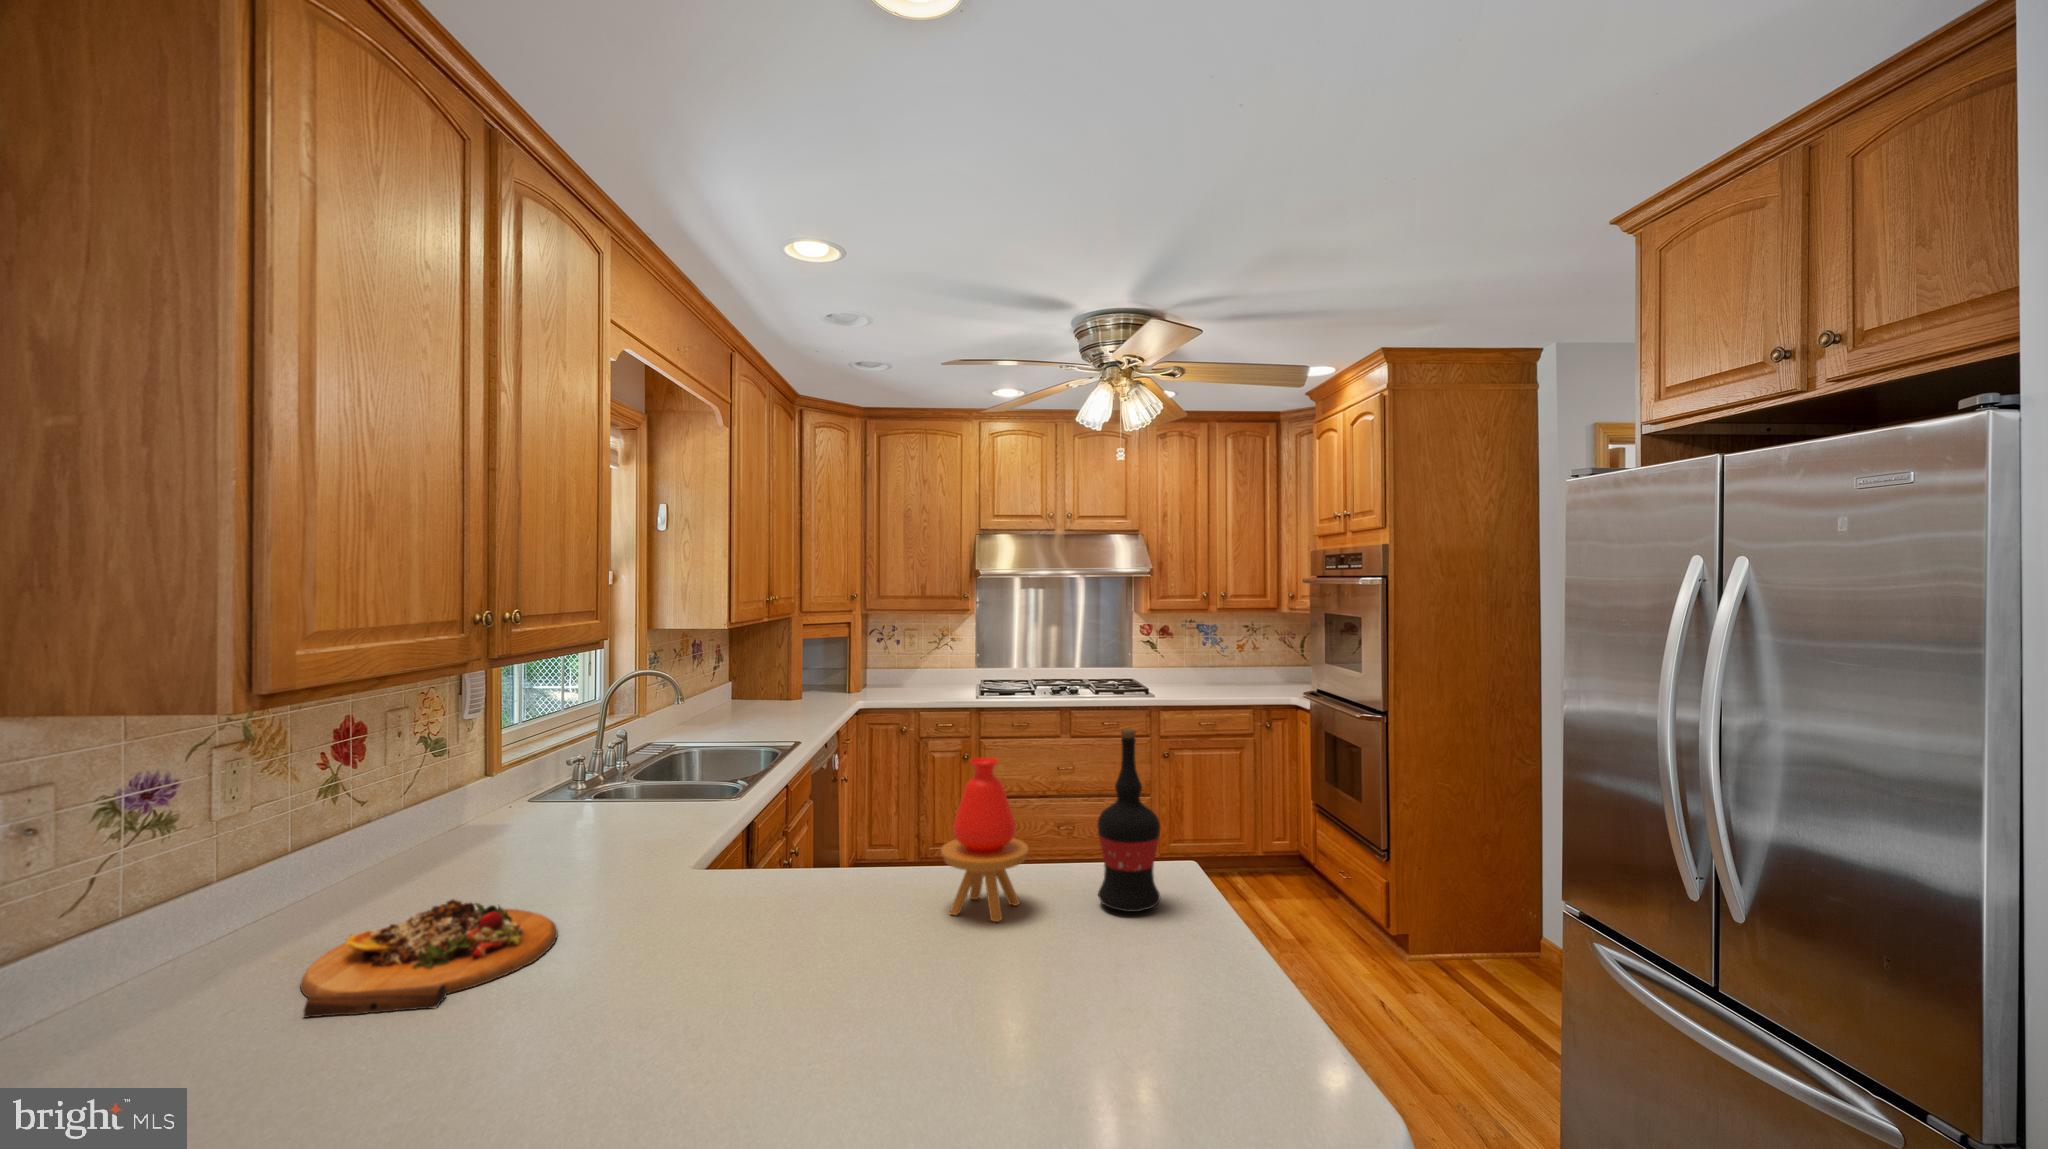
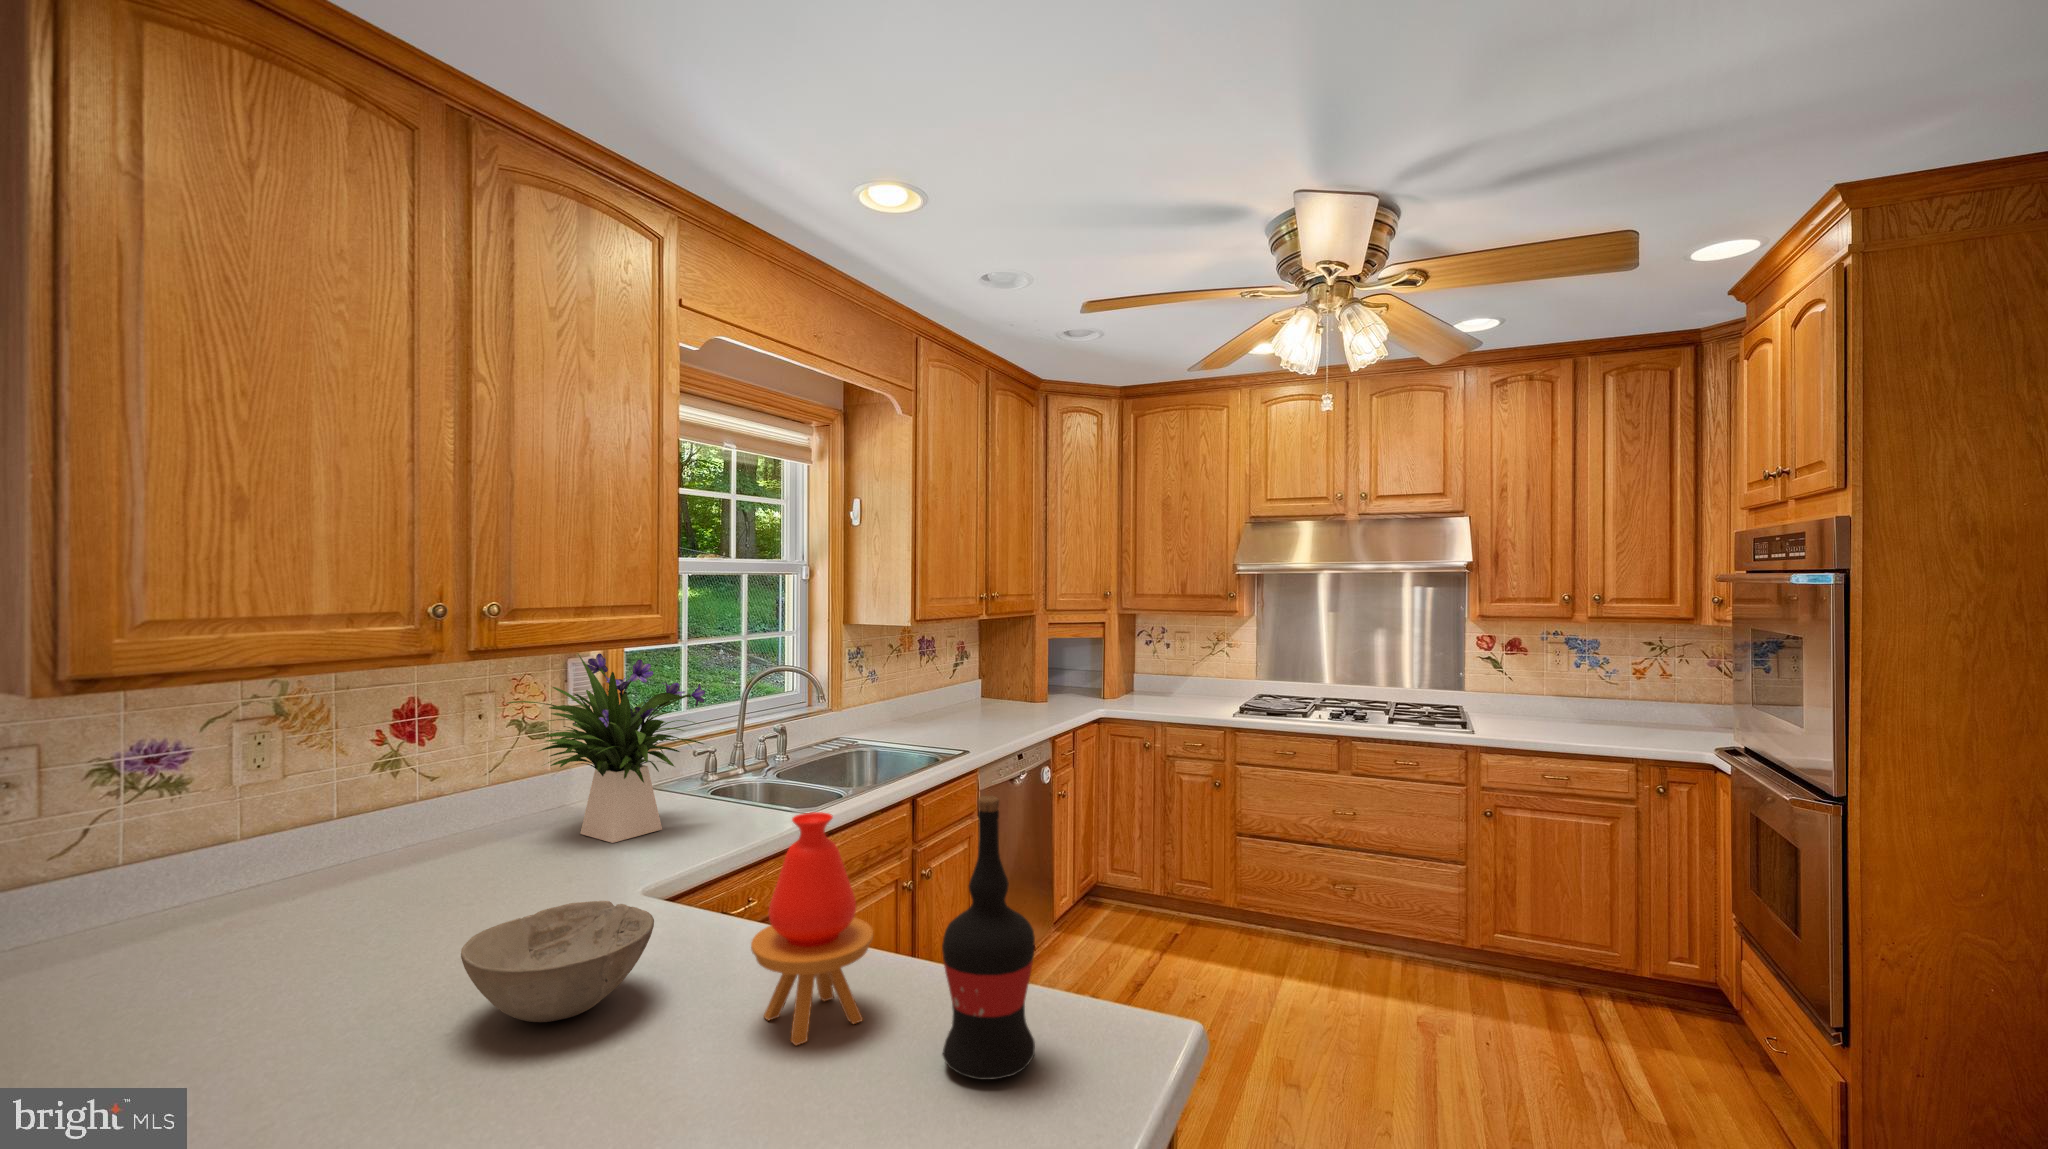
flower arrangement: none [458,654,664,843] -> present [506,653,705,843]
bowl: none [715,856,858,948] -> present [461,901,654,1022]
cutting board: present [300,900,558,1018] -> none [125,892,438,1011]

